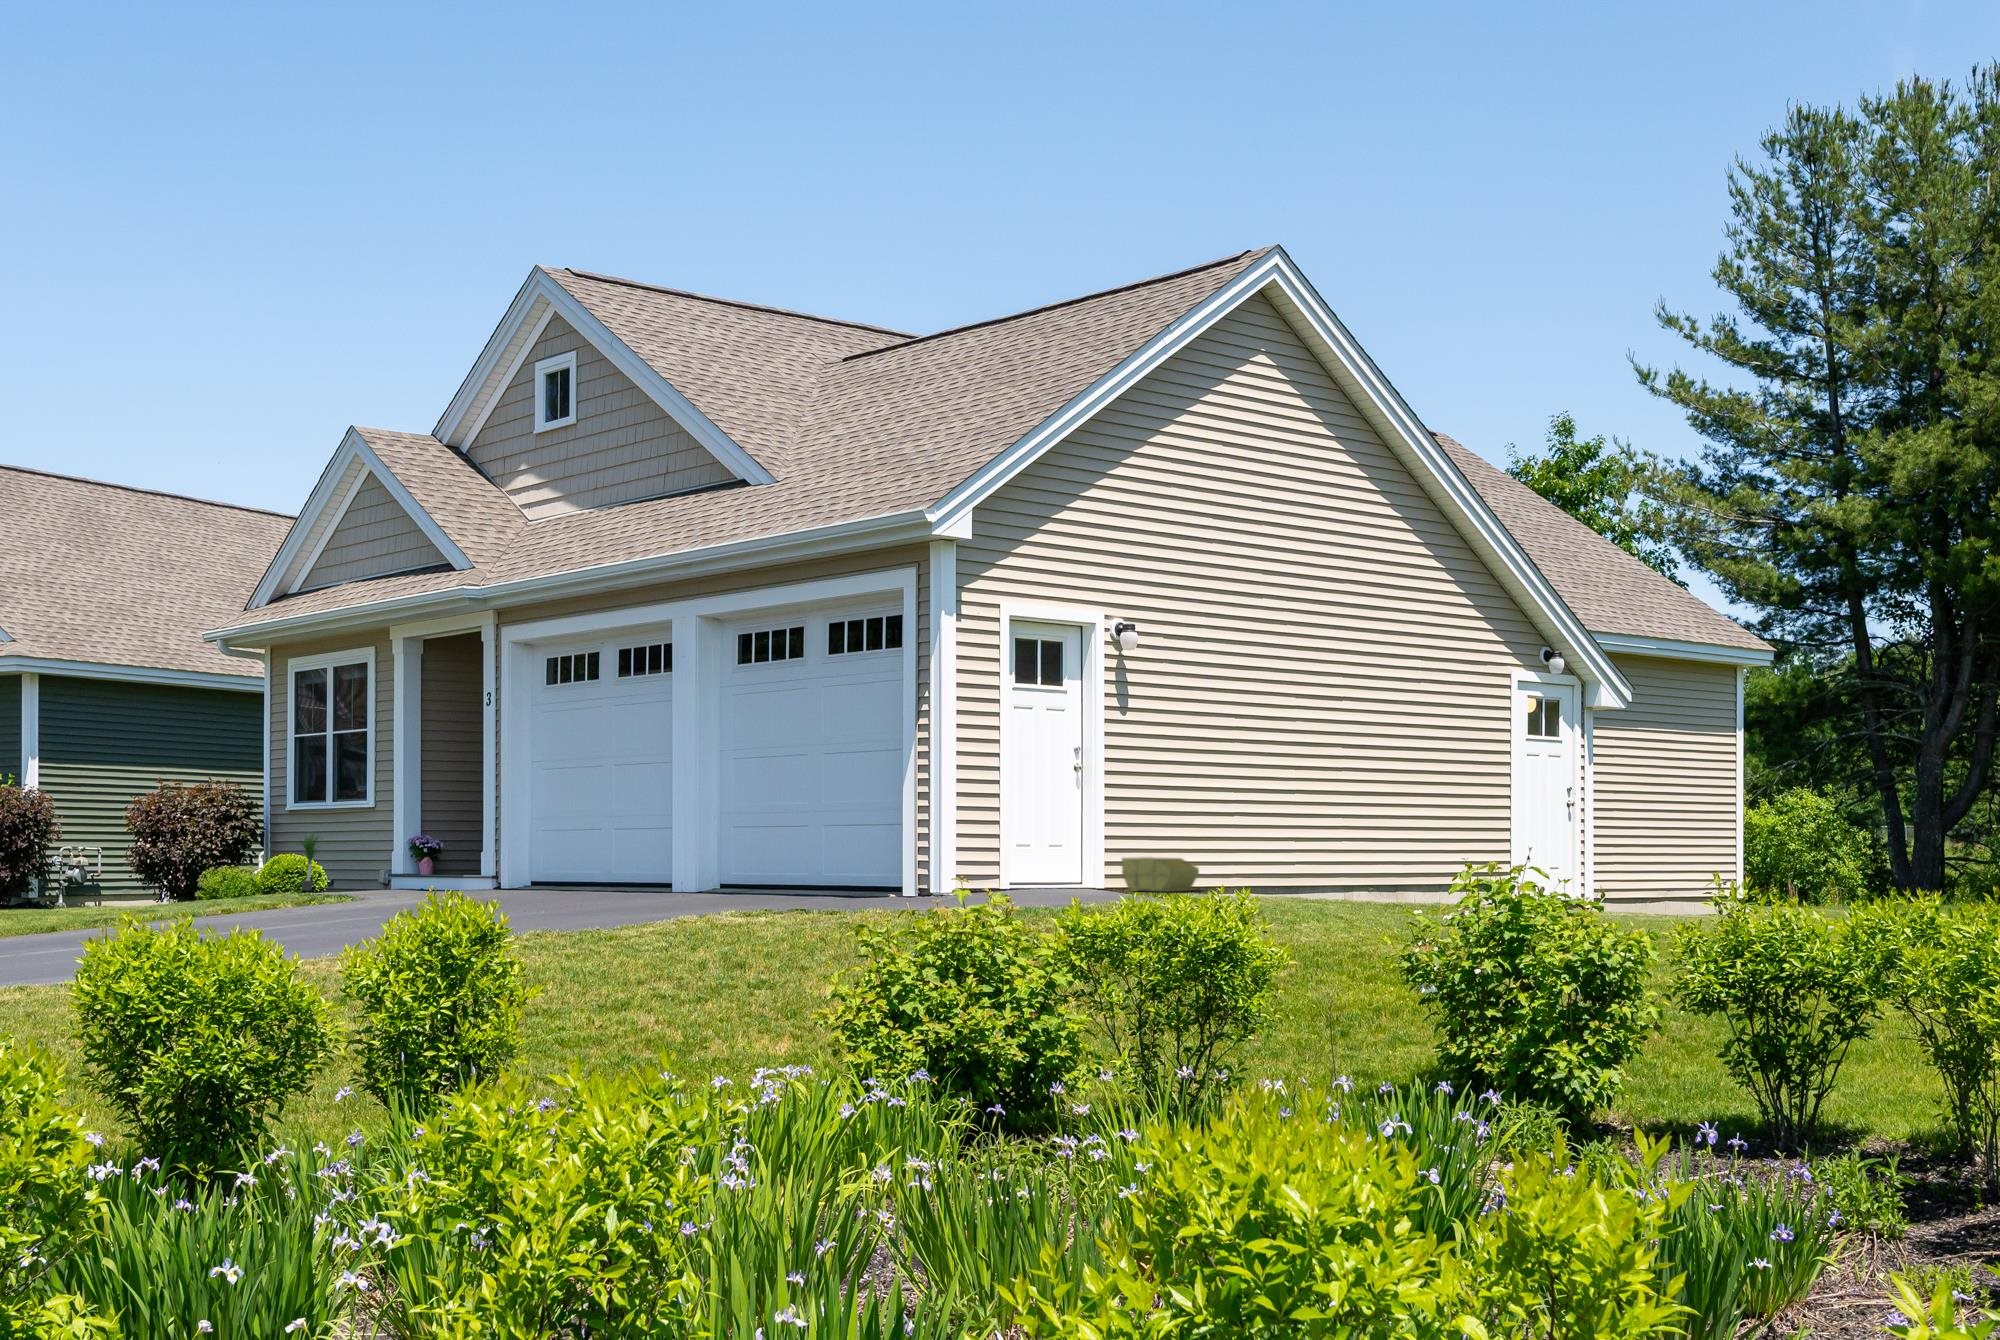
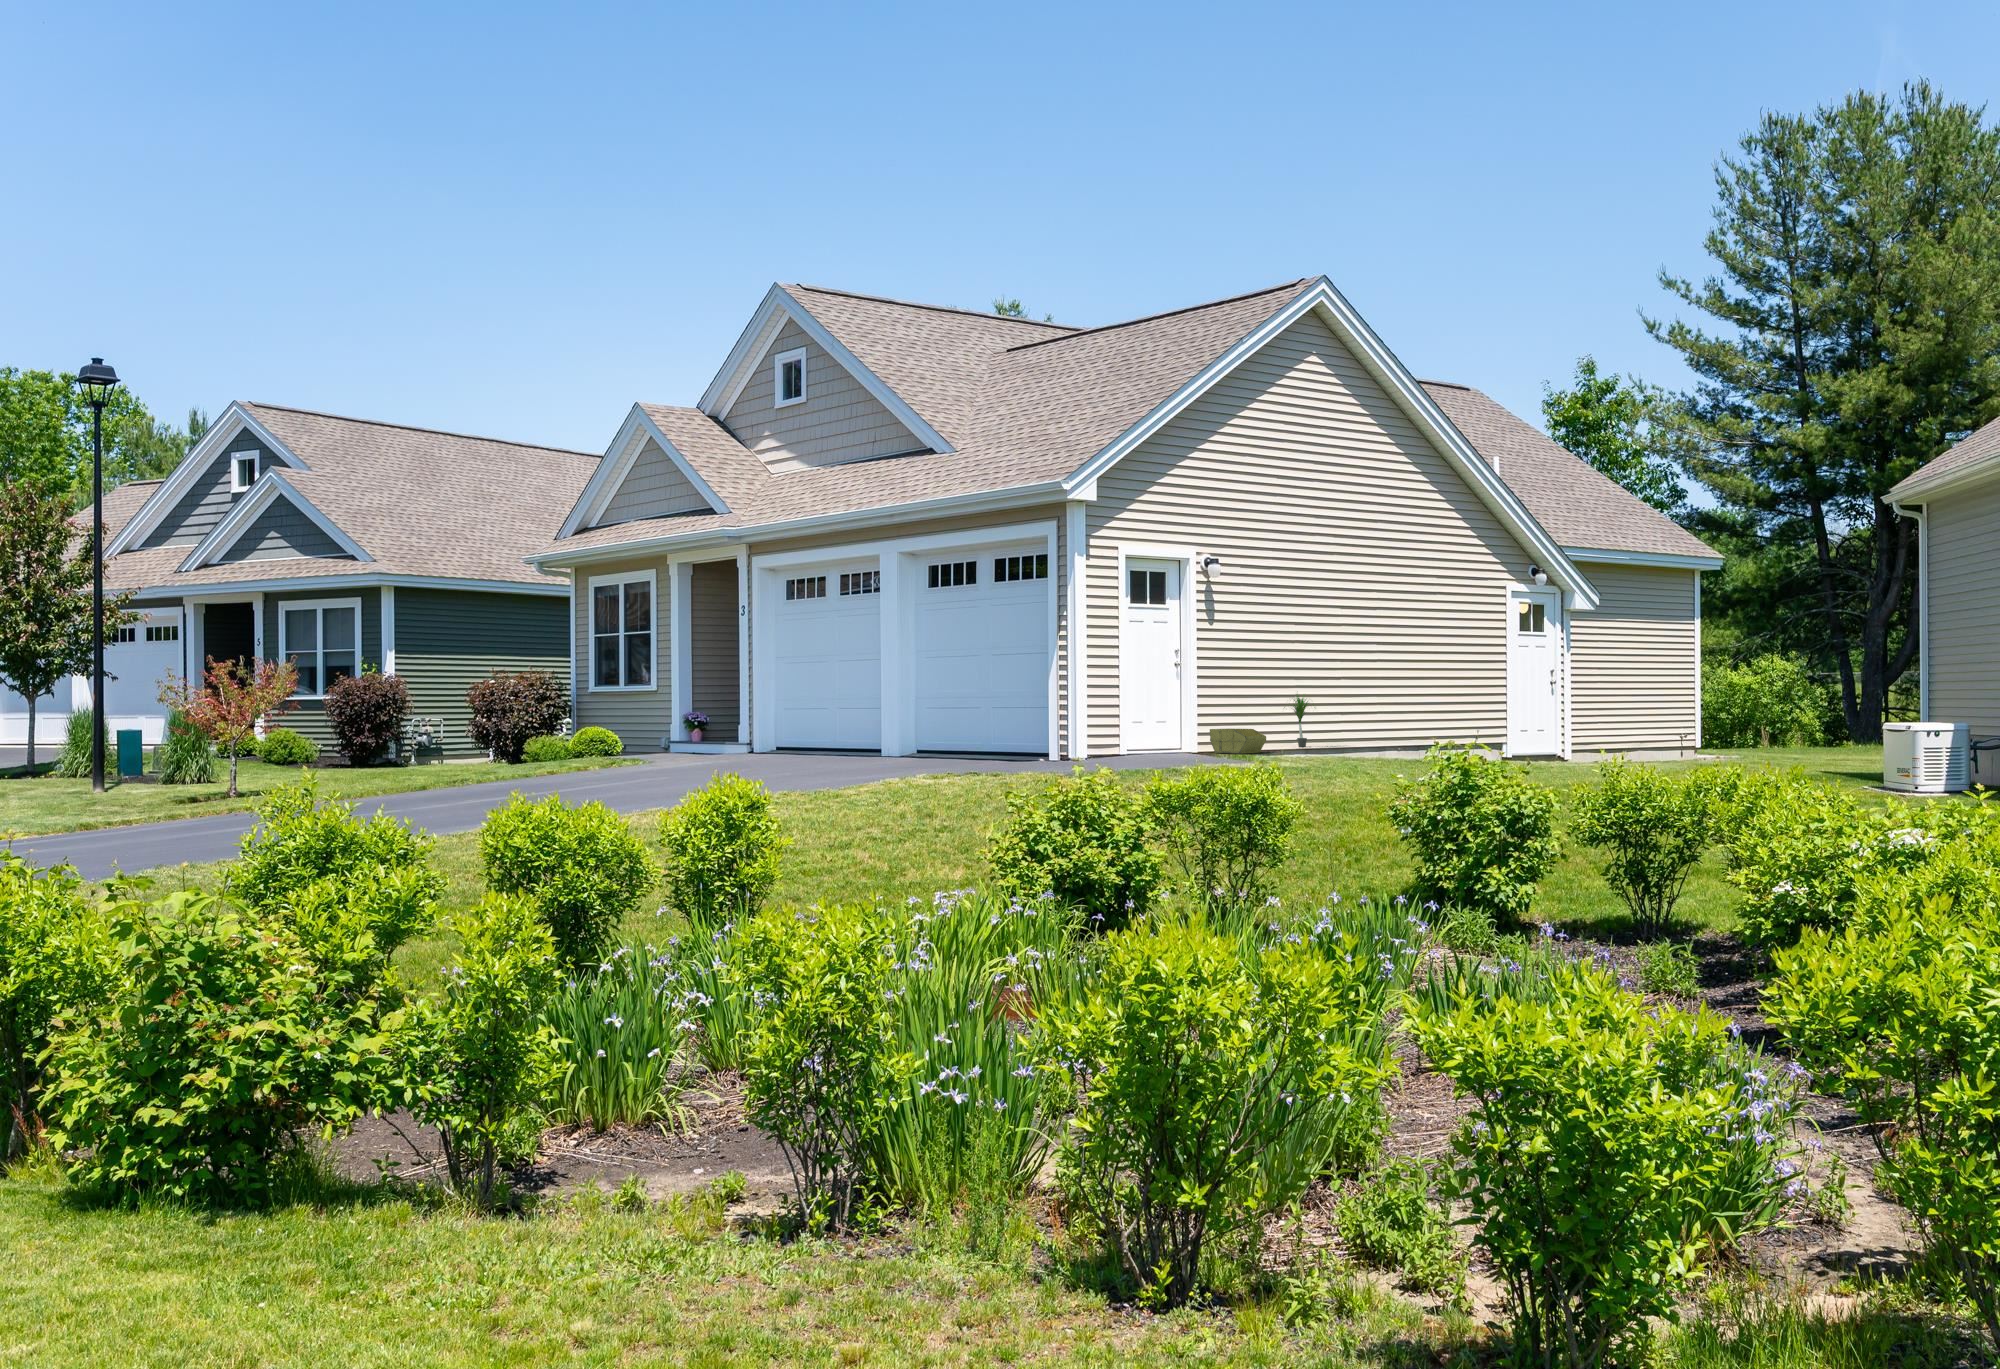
potted plant: present [301,832,325,891] -> present [1293,696,1309,747]

